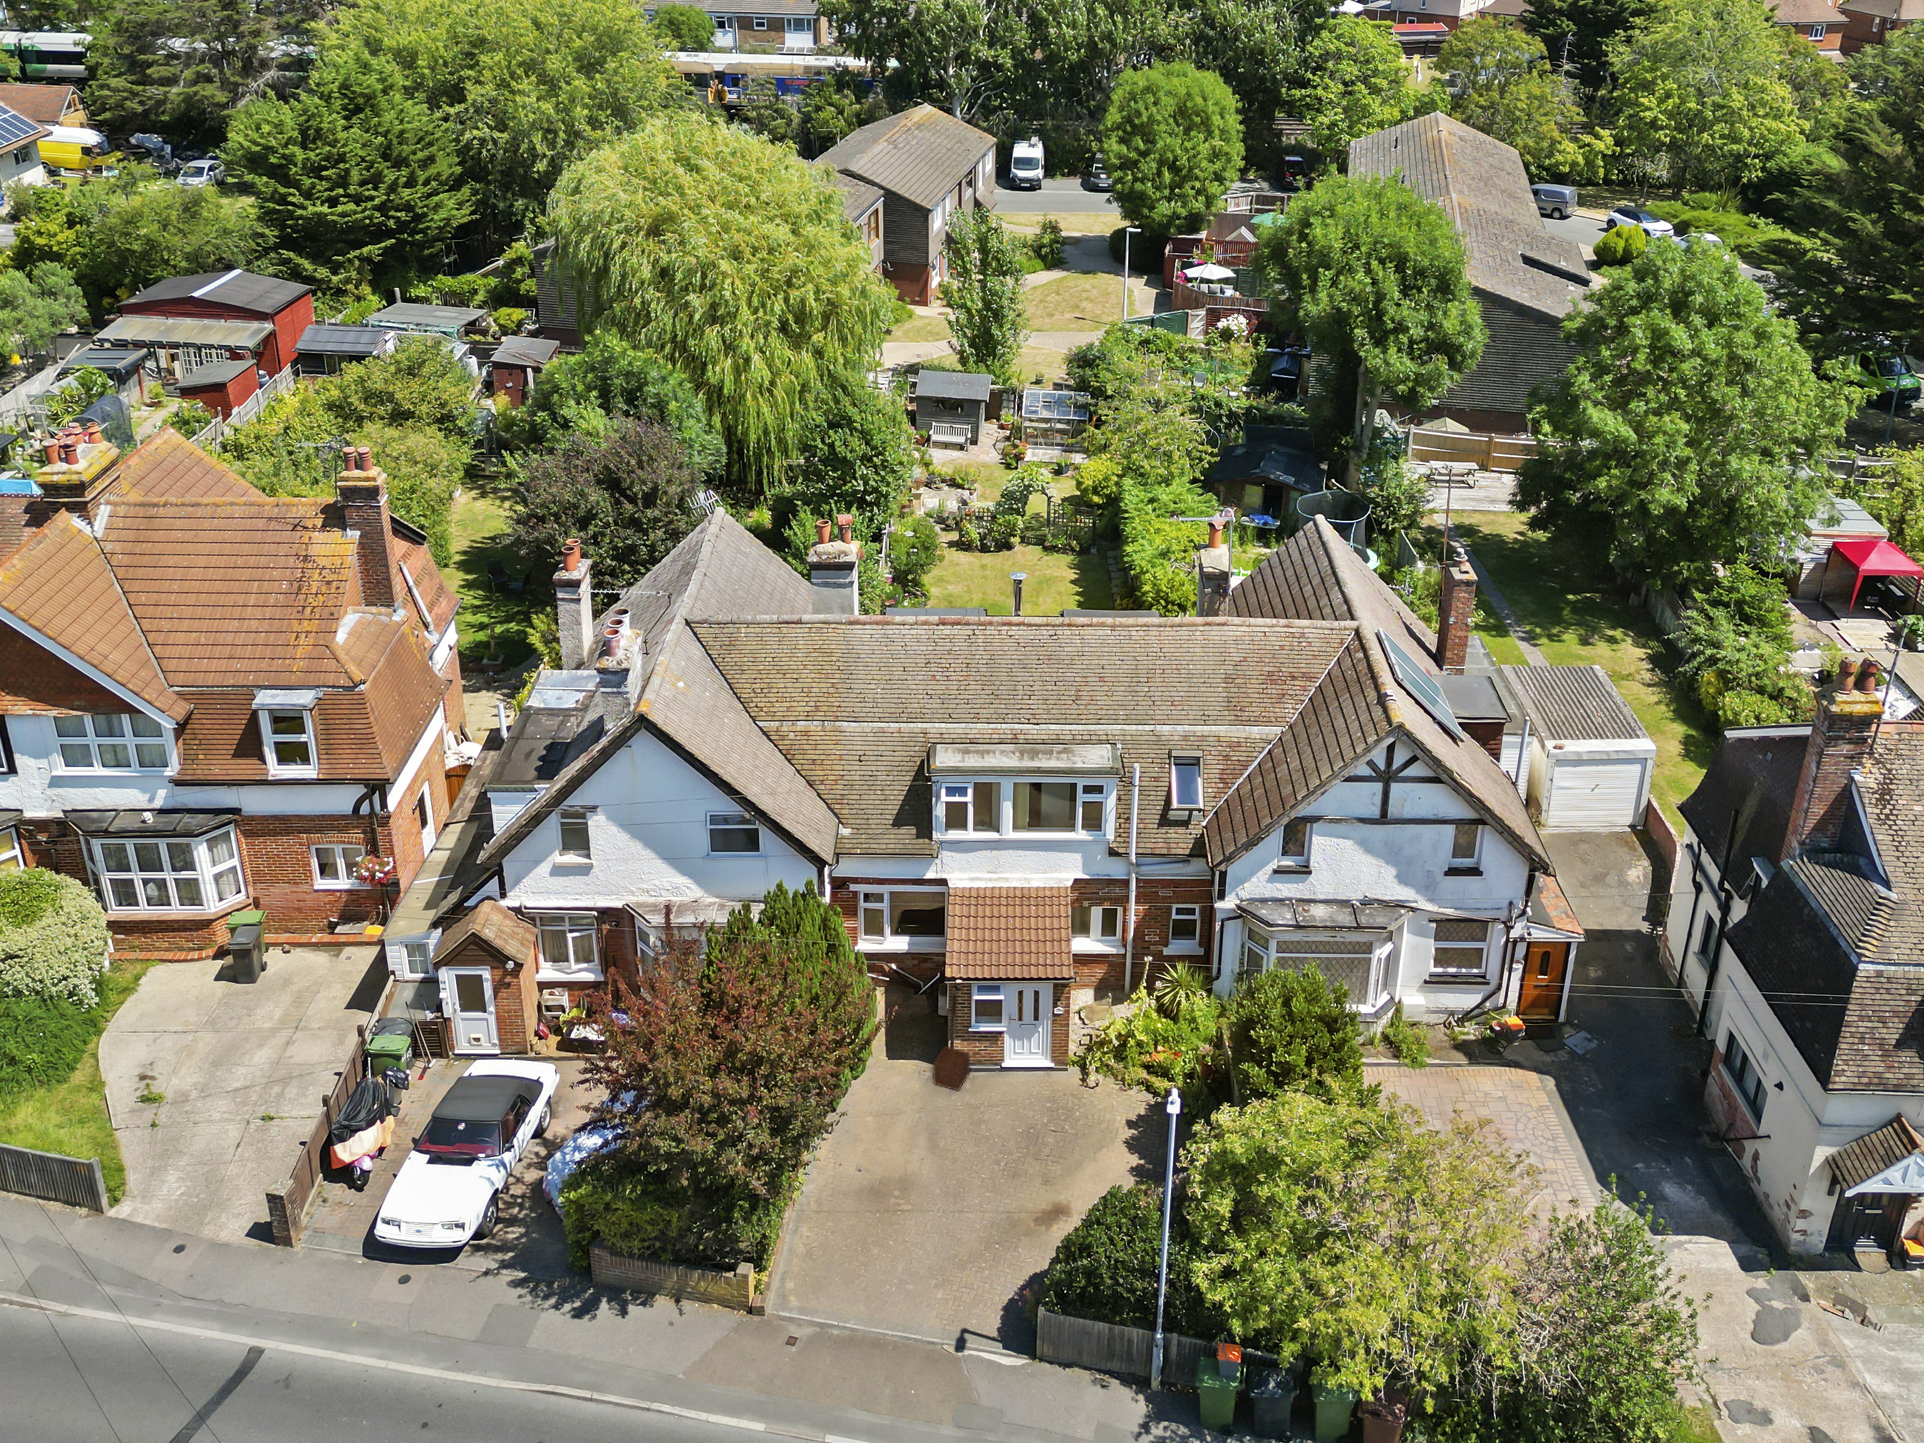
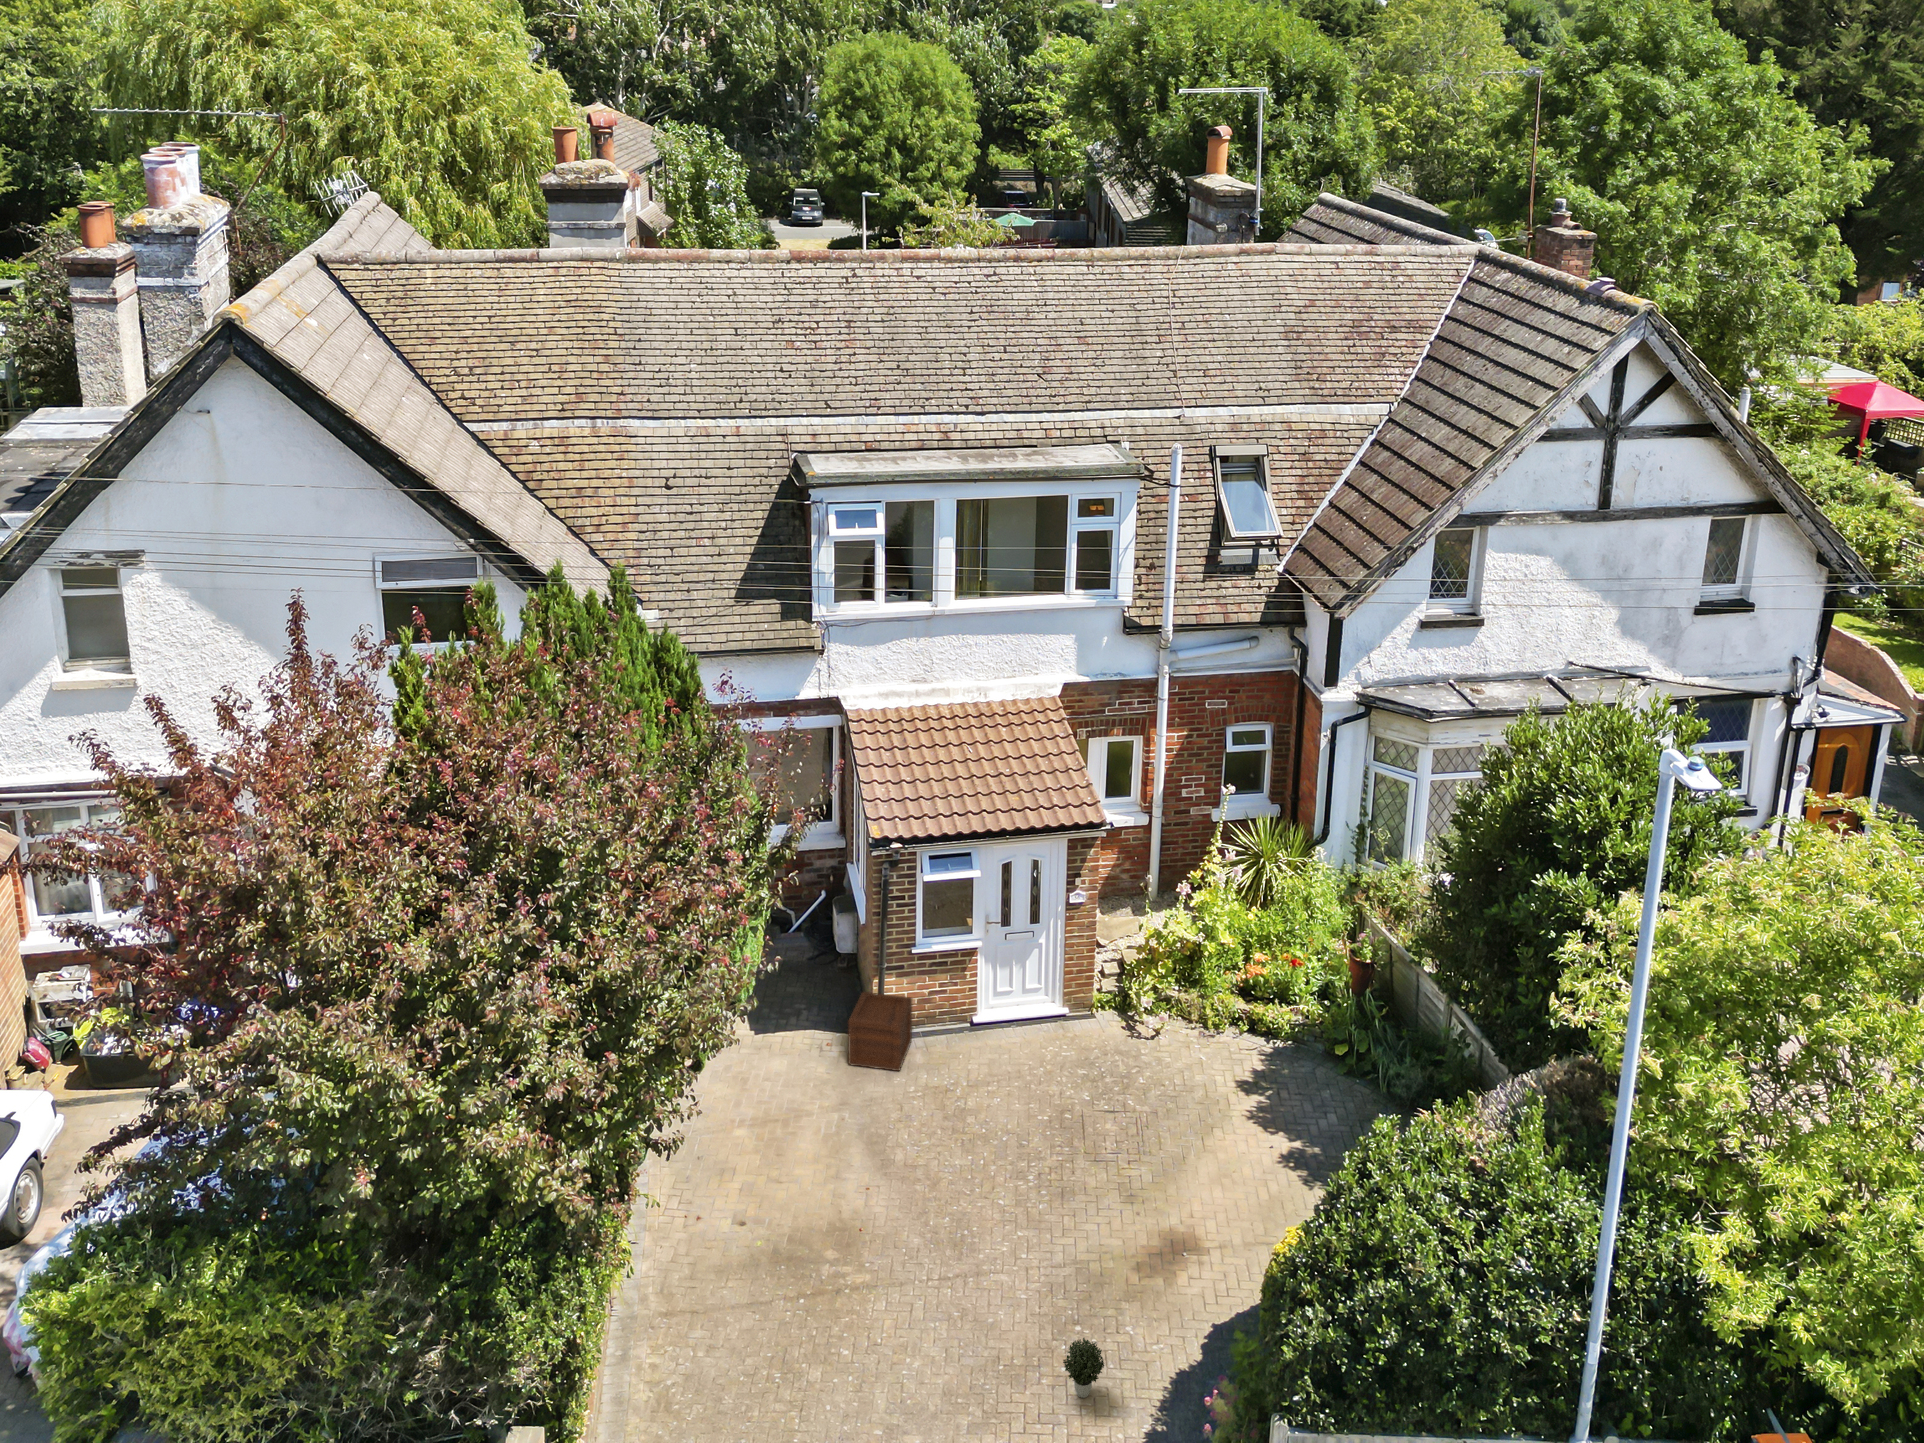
potted plant: none [985,1248,1004,1274] -> present [1063,1338,1104,1398]

